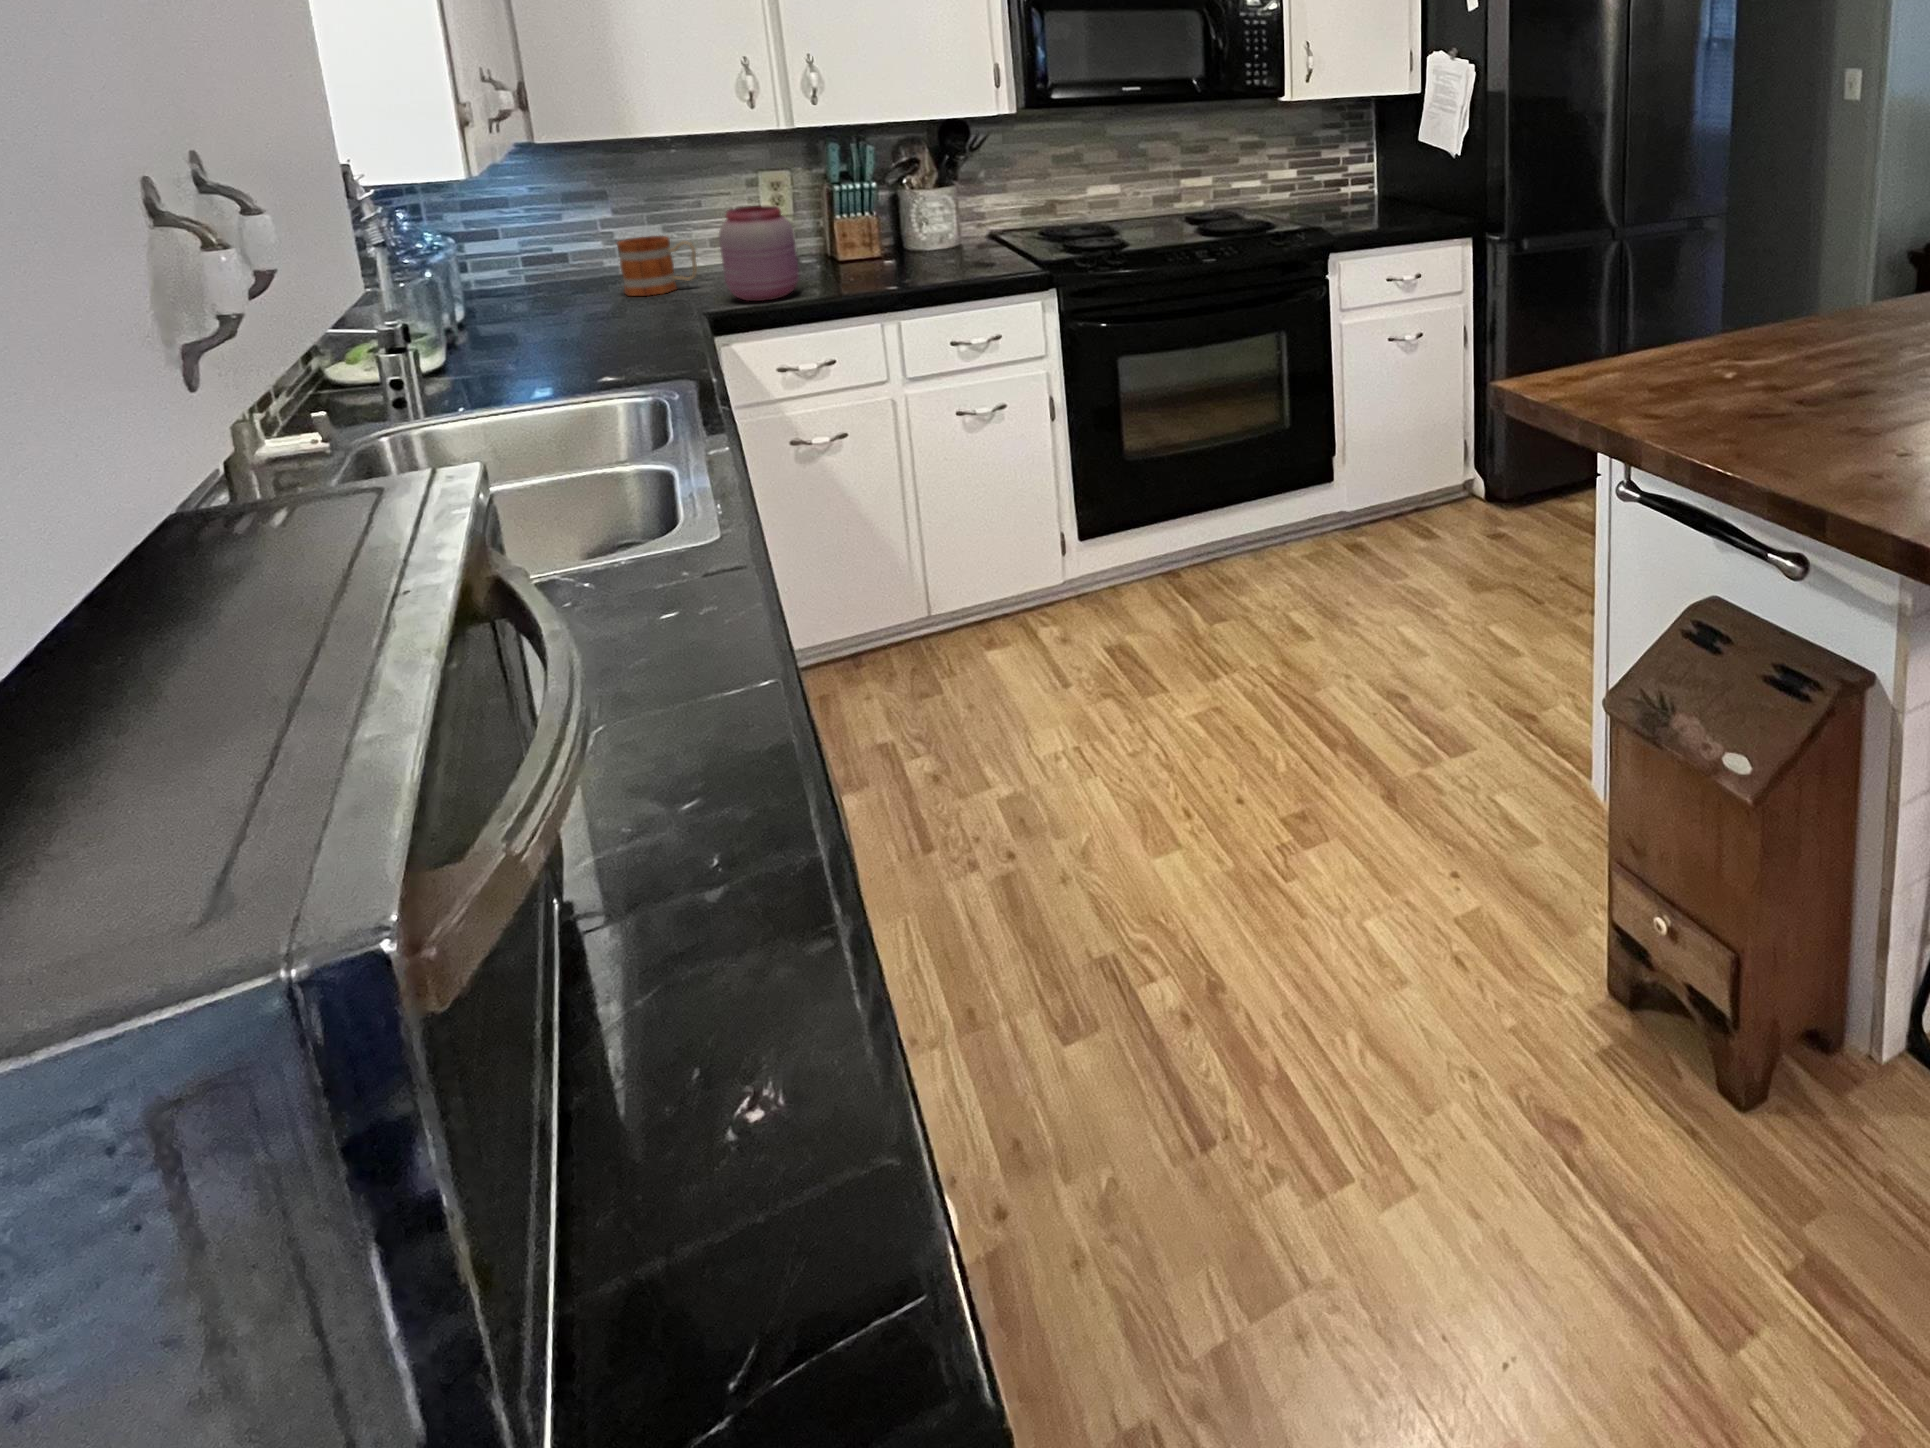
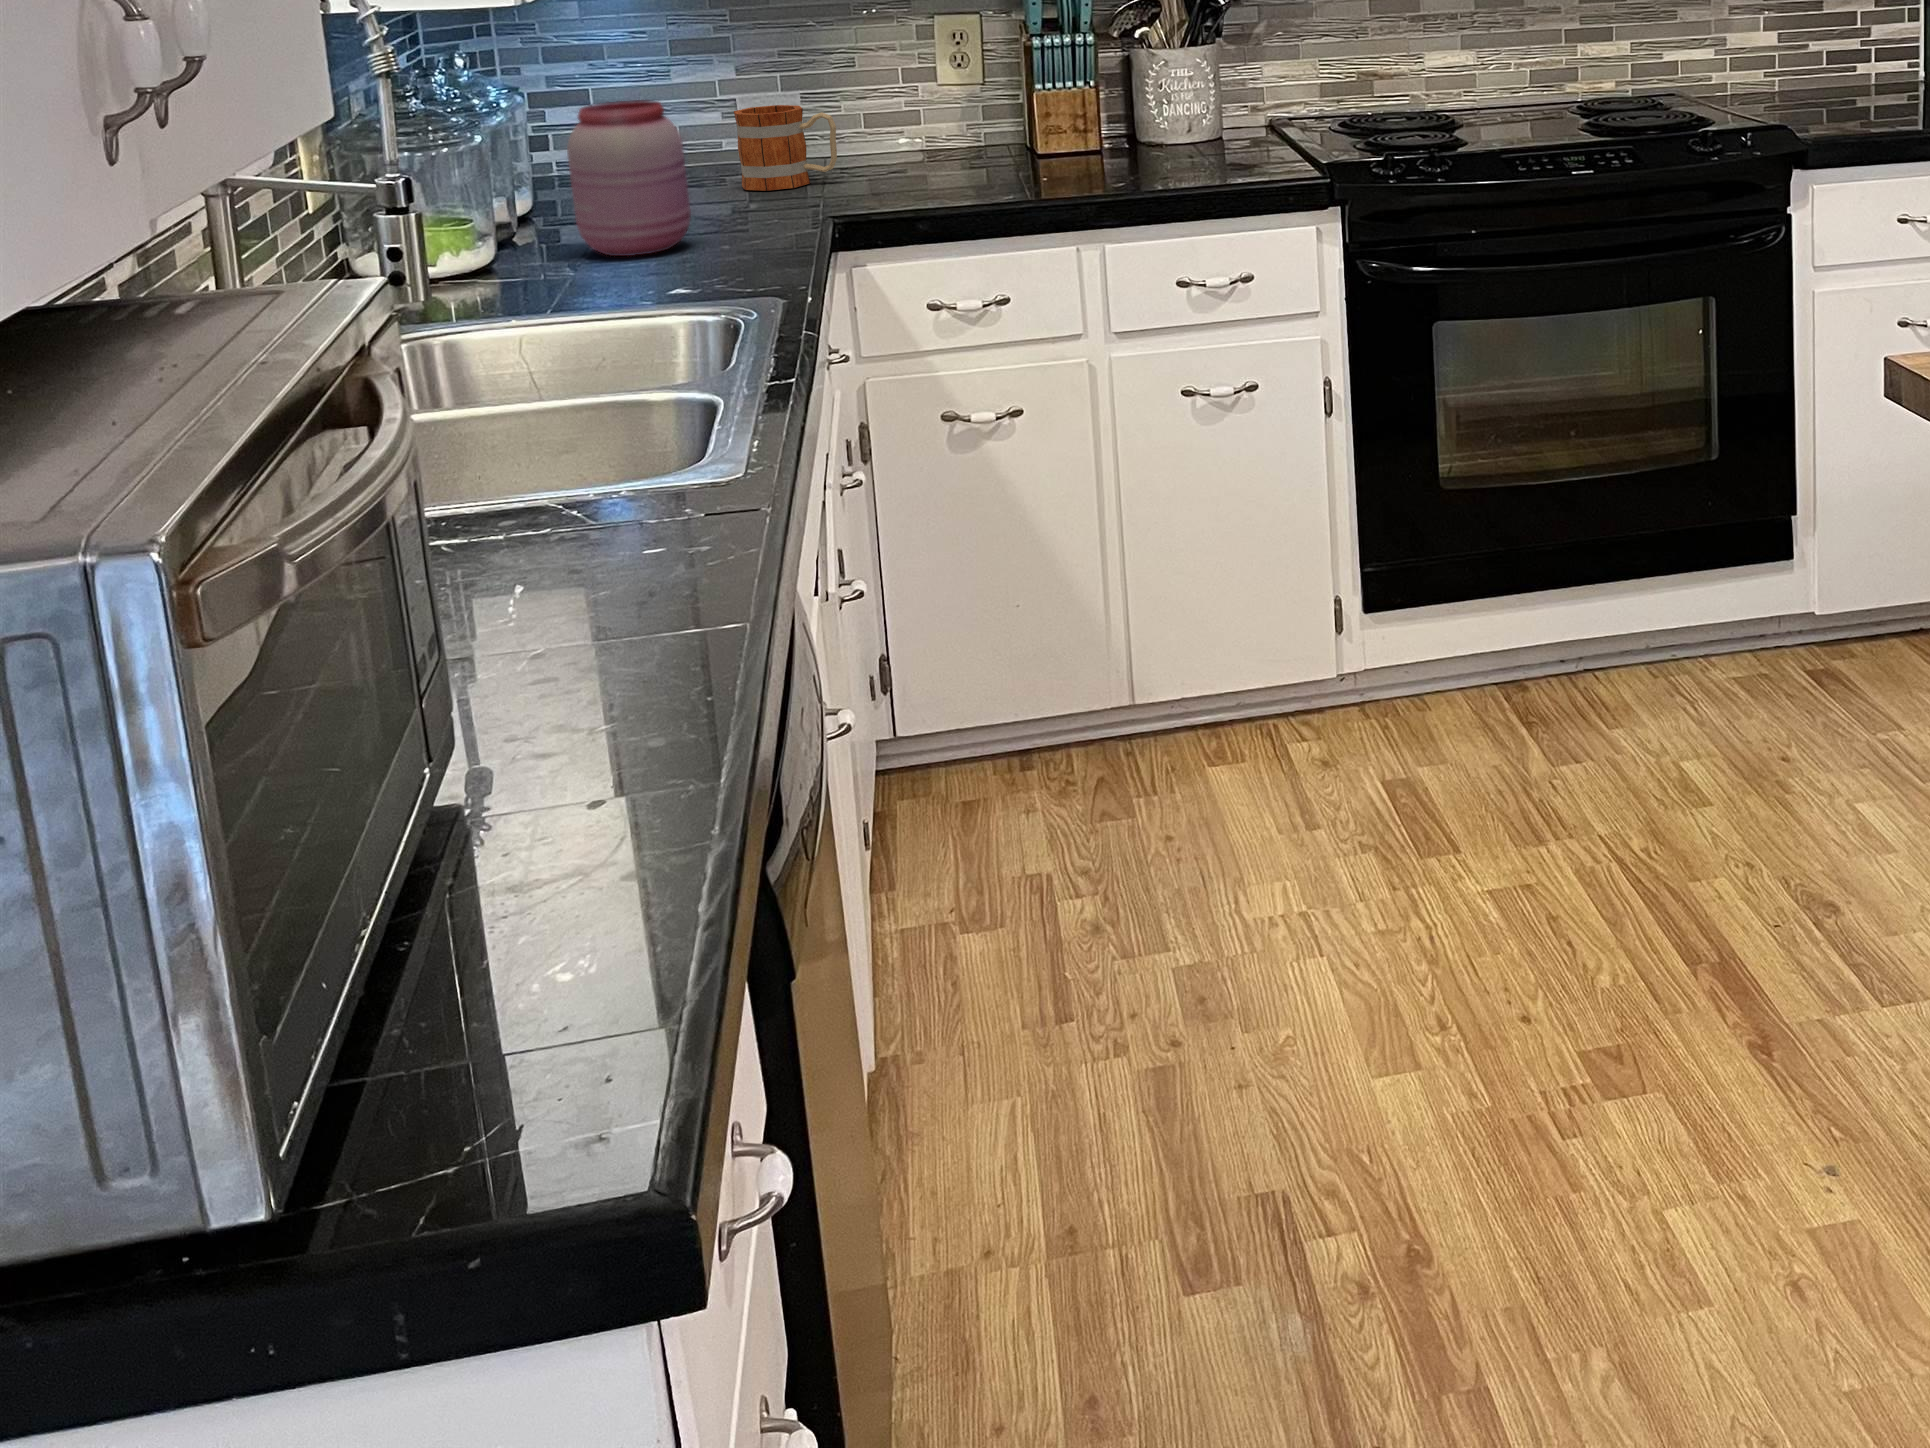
jar: present [719,206,799,301] -> present [567,100,691,256]

